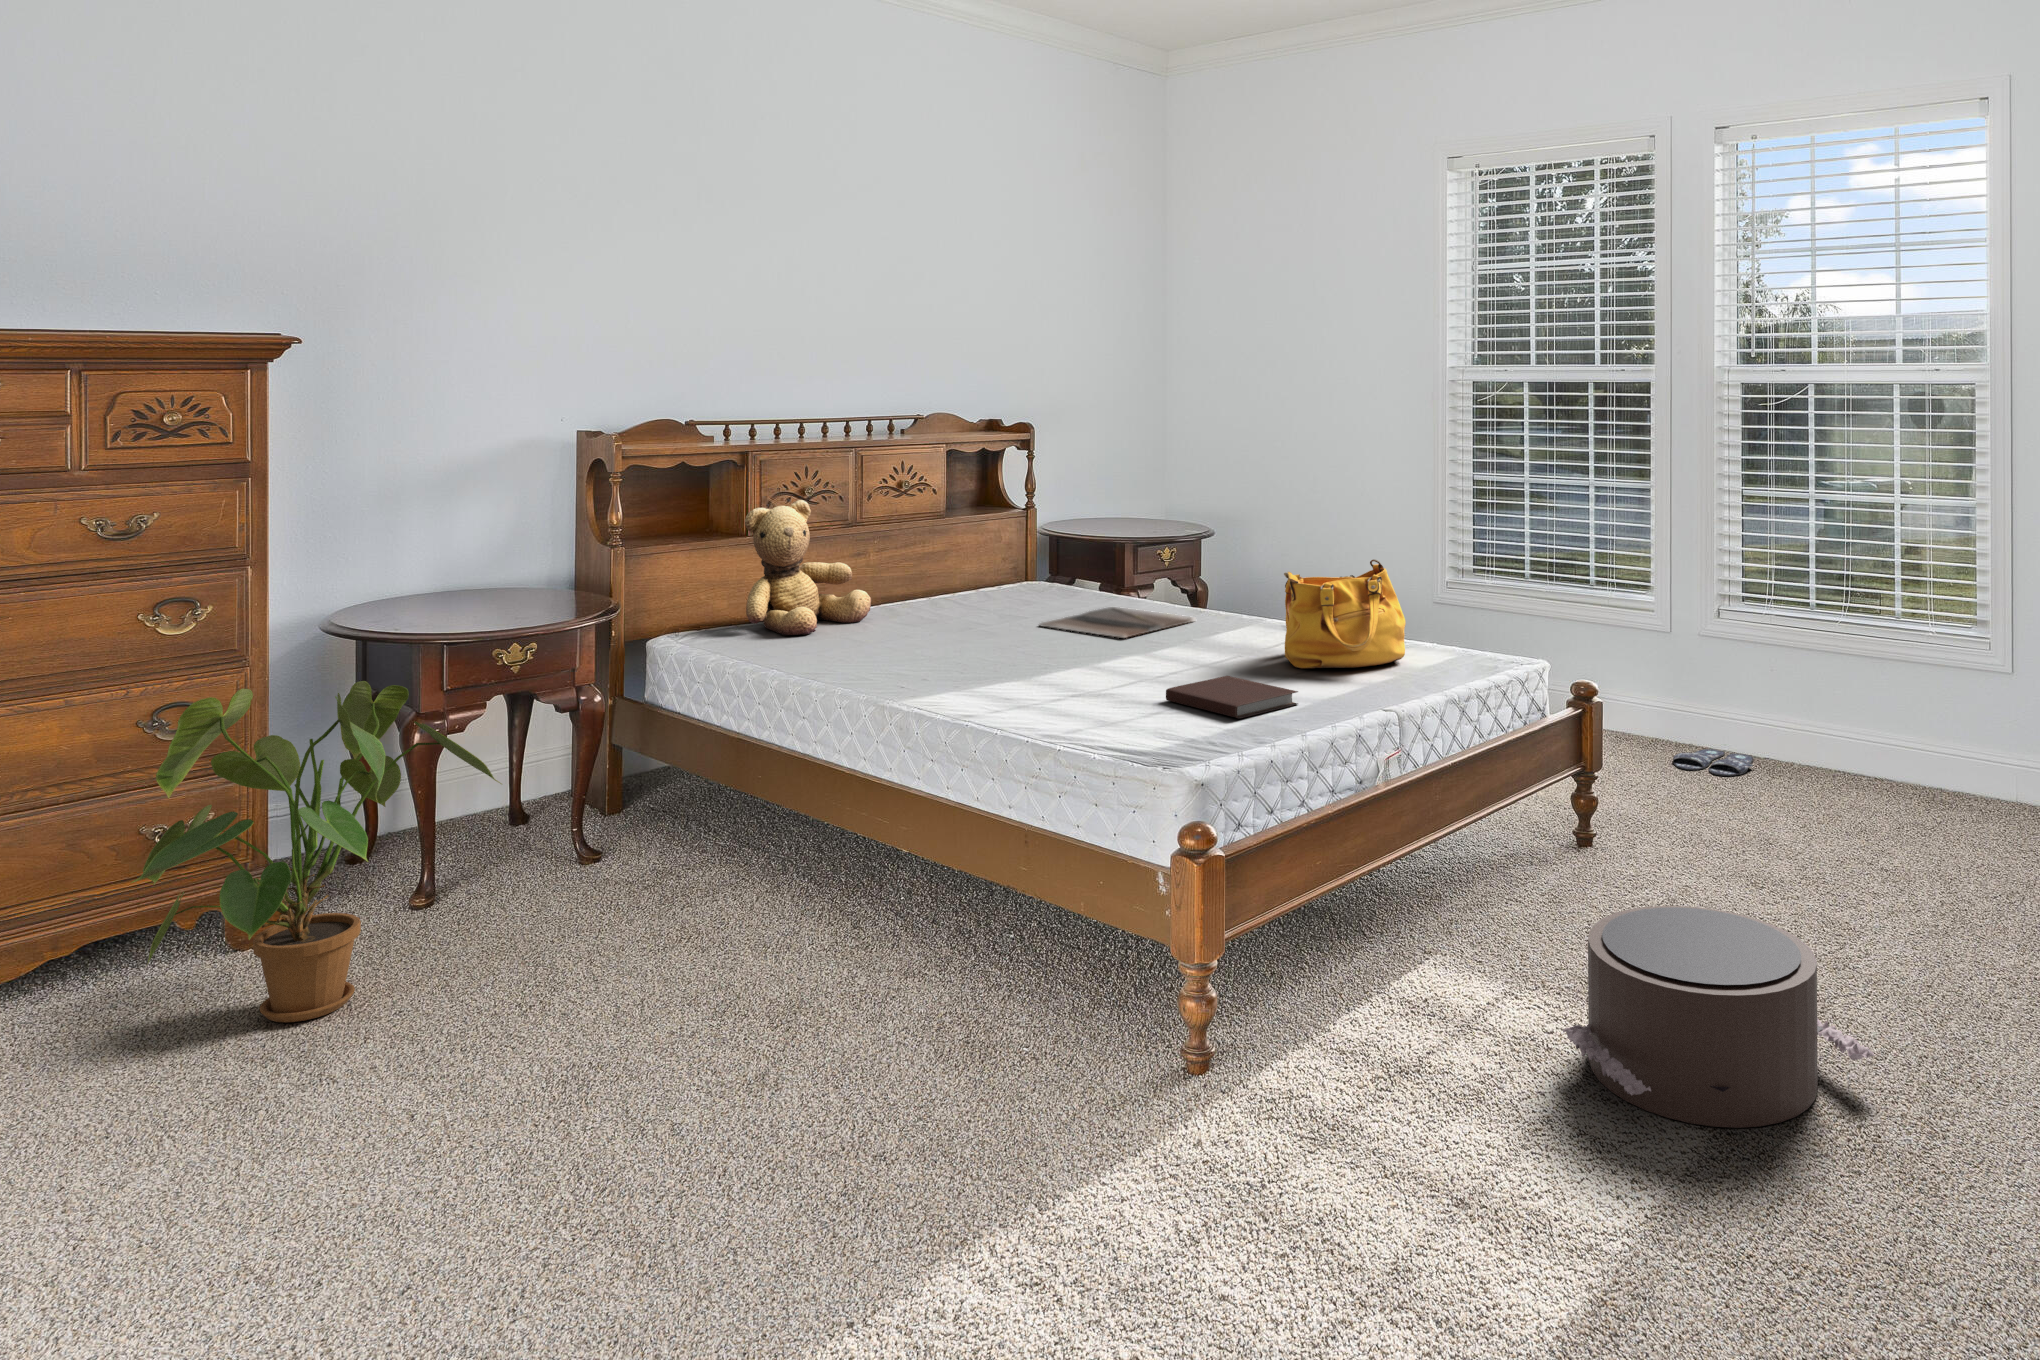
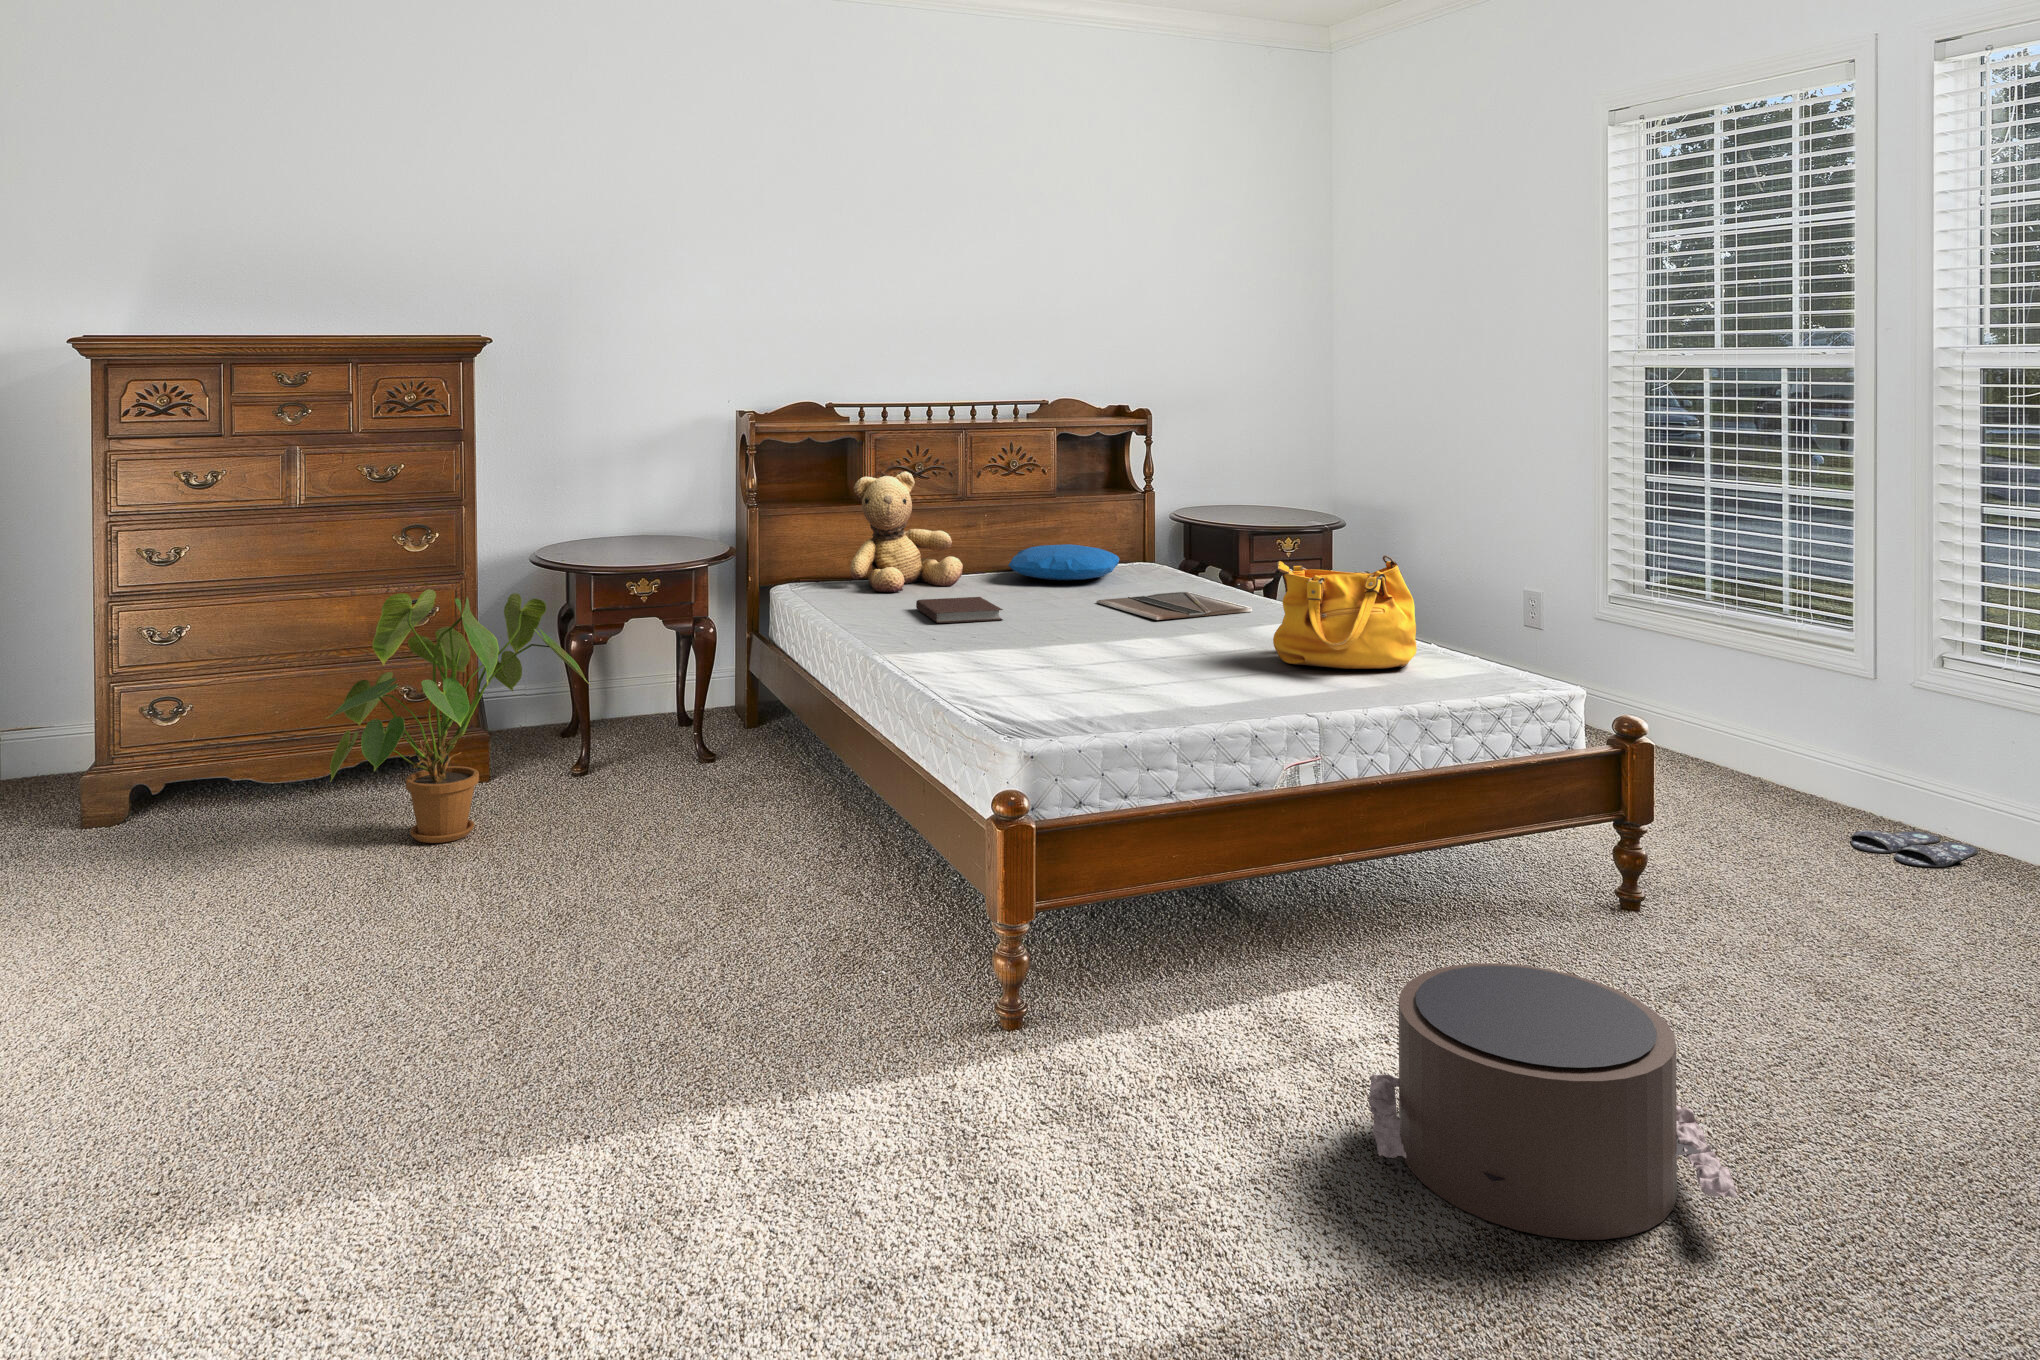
pillow: none [911,569,1025,604] -> present [1008,544,1119,581]
notebook: present [1166,676,1298,718] -> present [916,597,1003,623]

